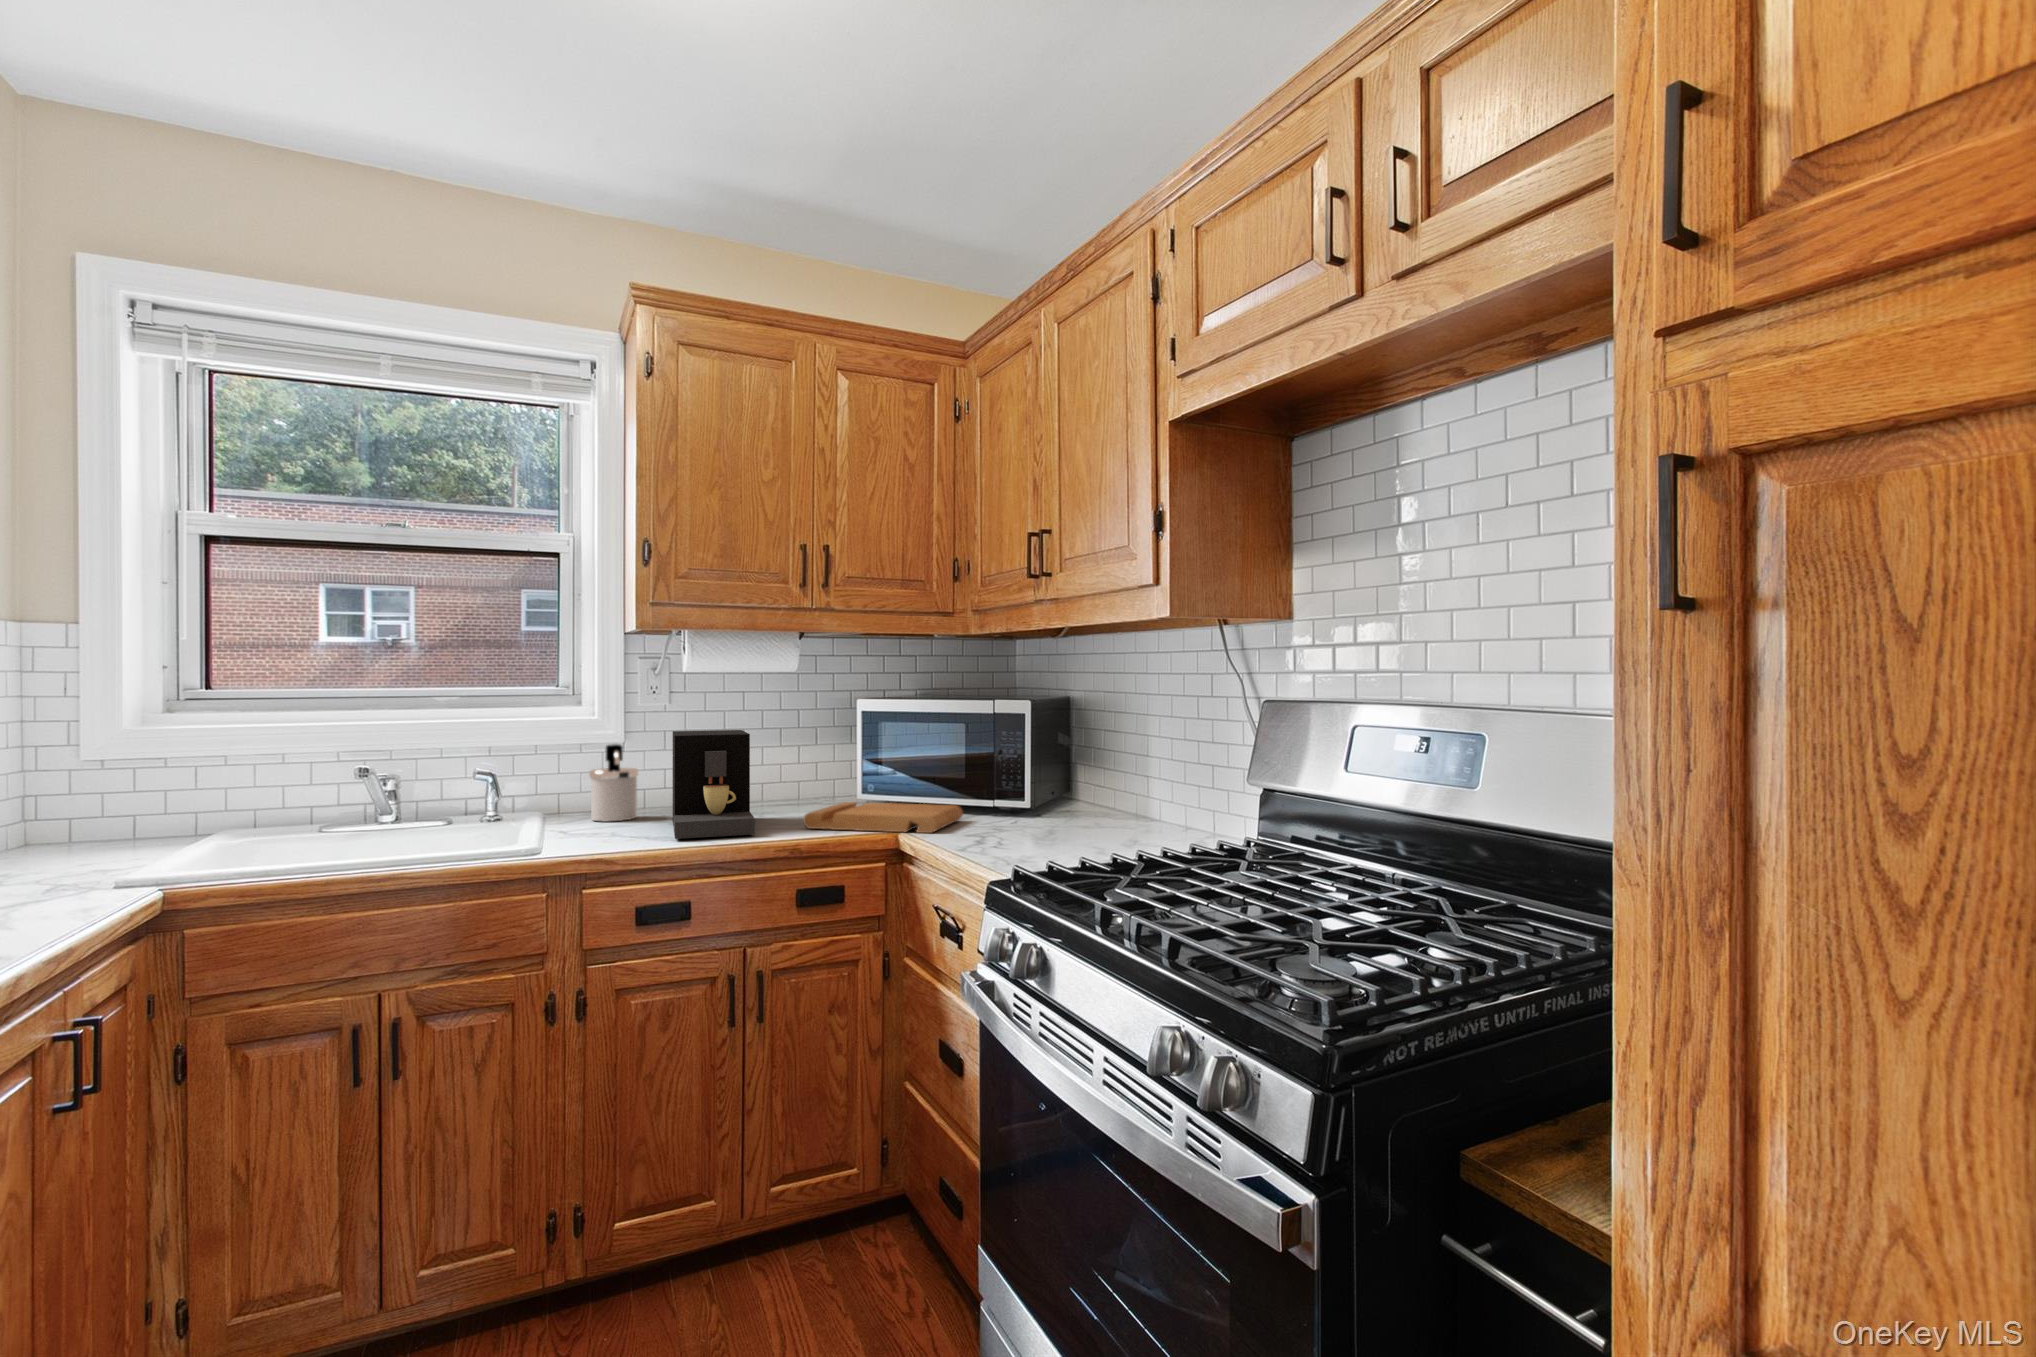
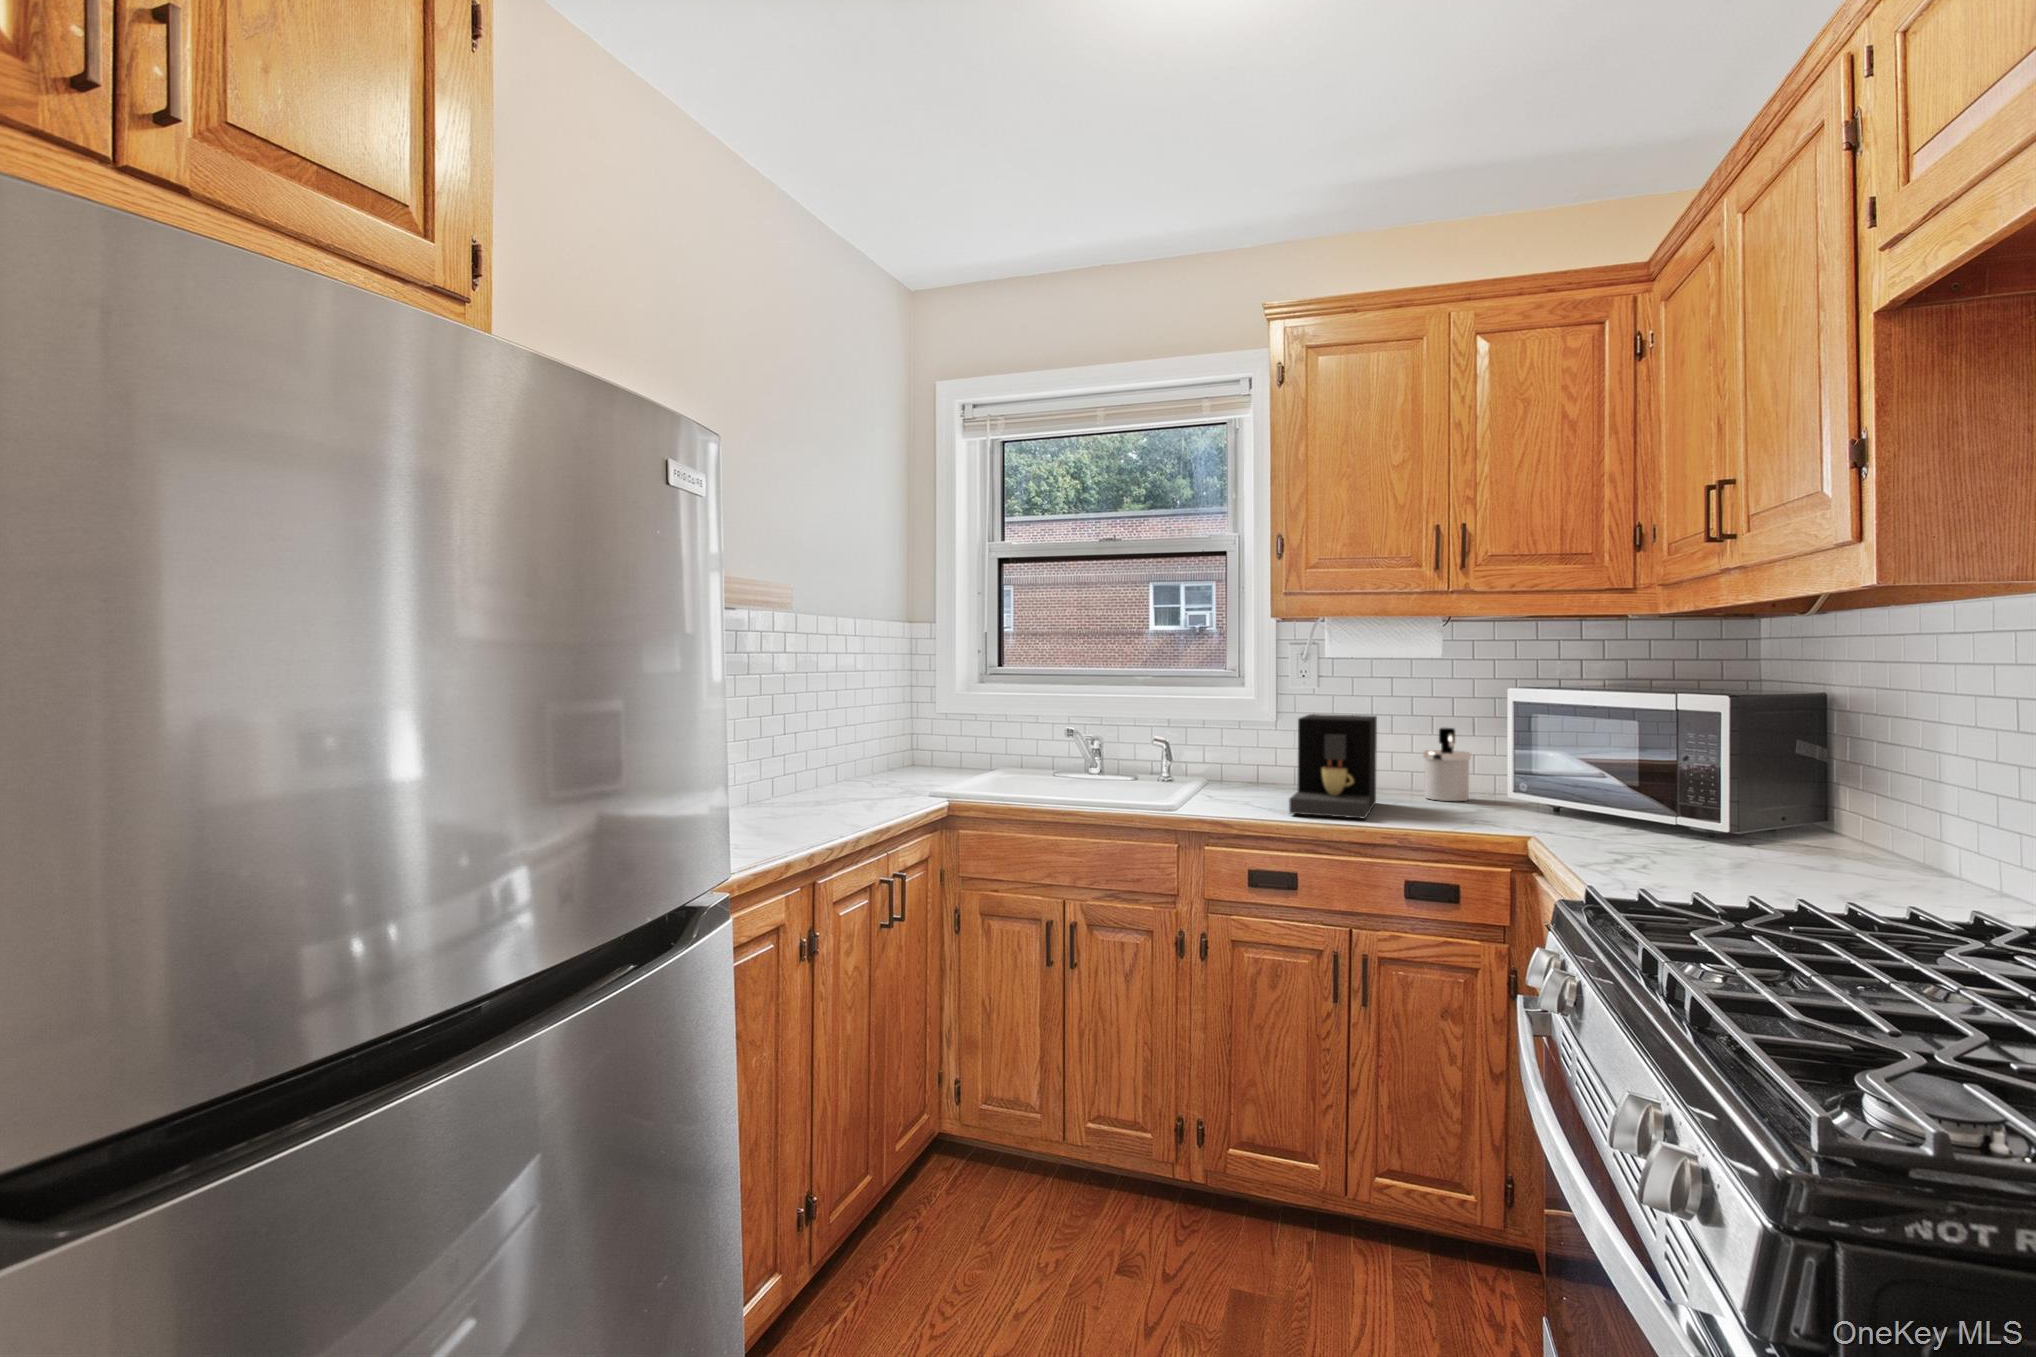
soap dispenser: present [589,744,638,821] -> present [1423,728,1471,801]
cutting board: present [803,802,963,833] -> none [1422,798,1622,842]

